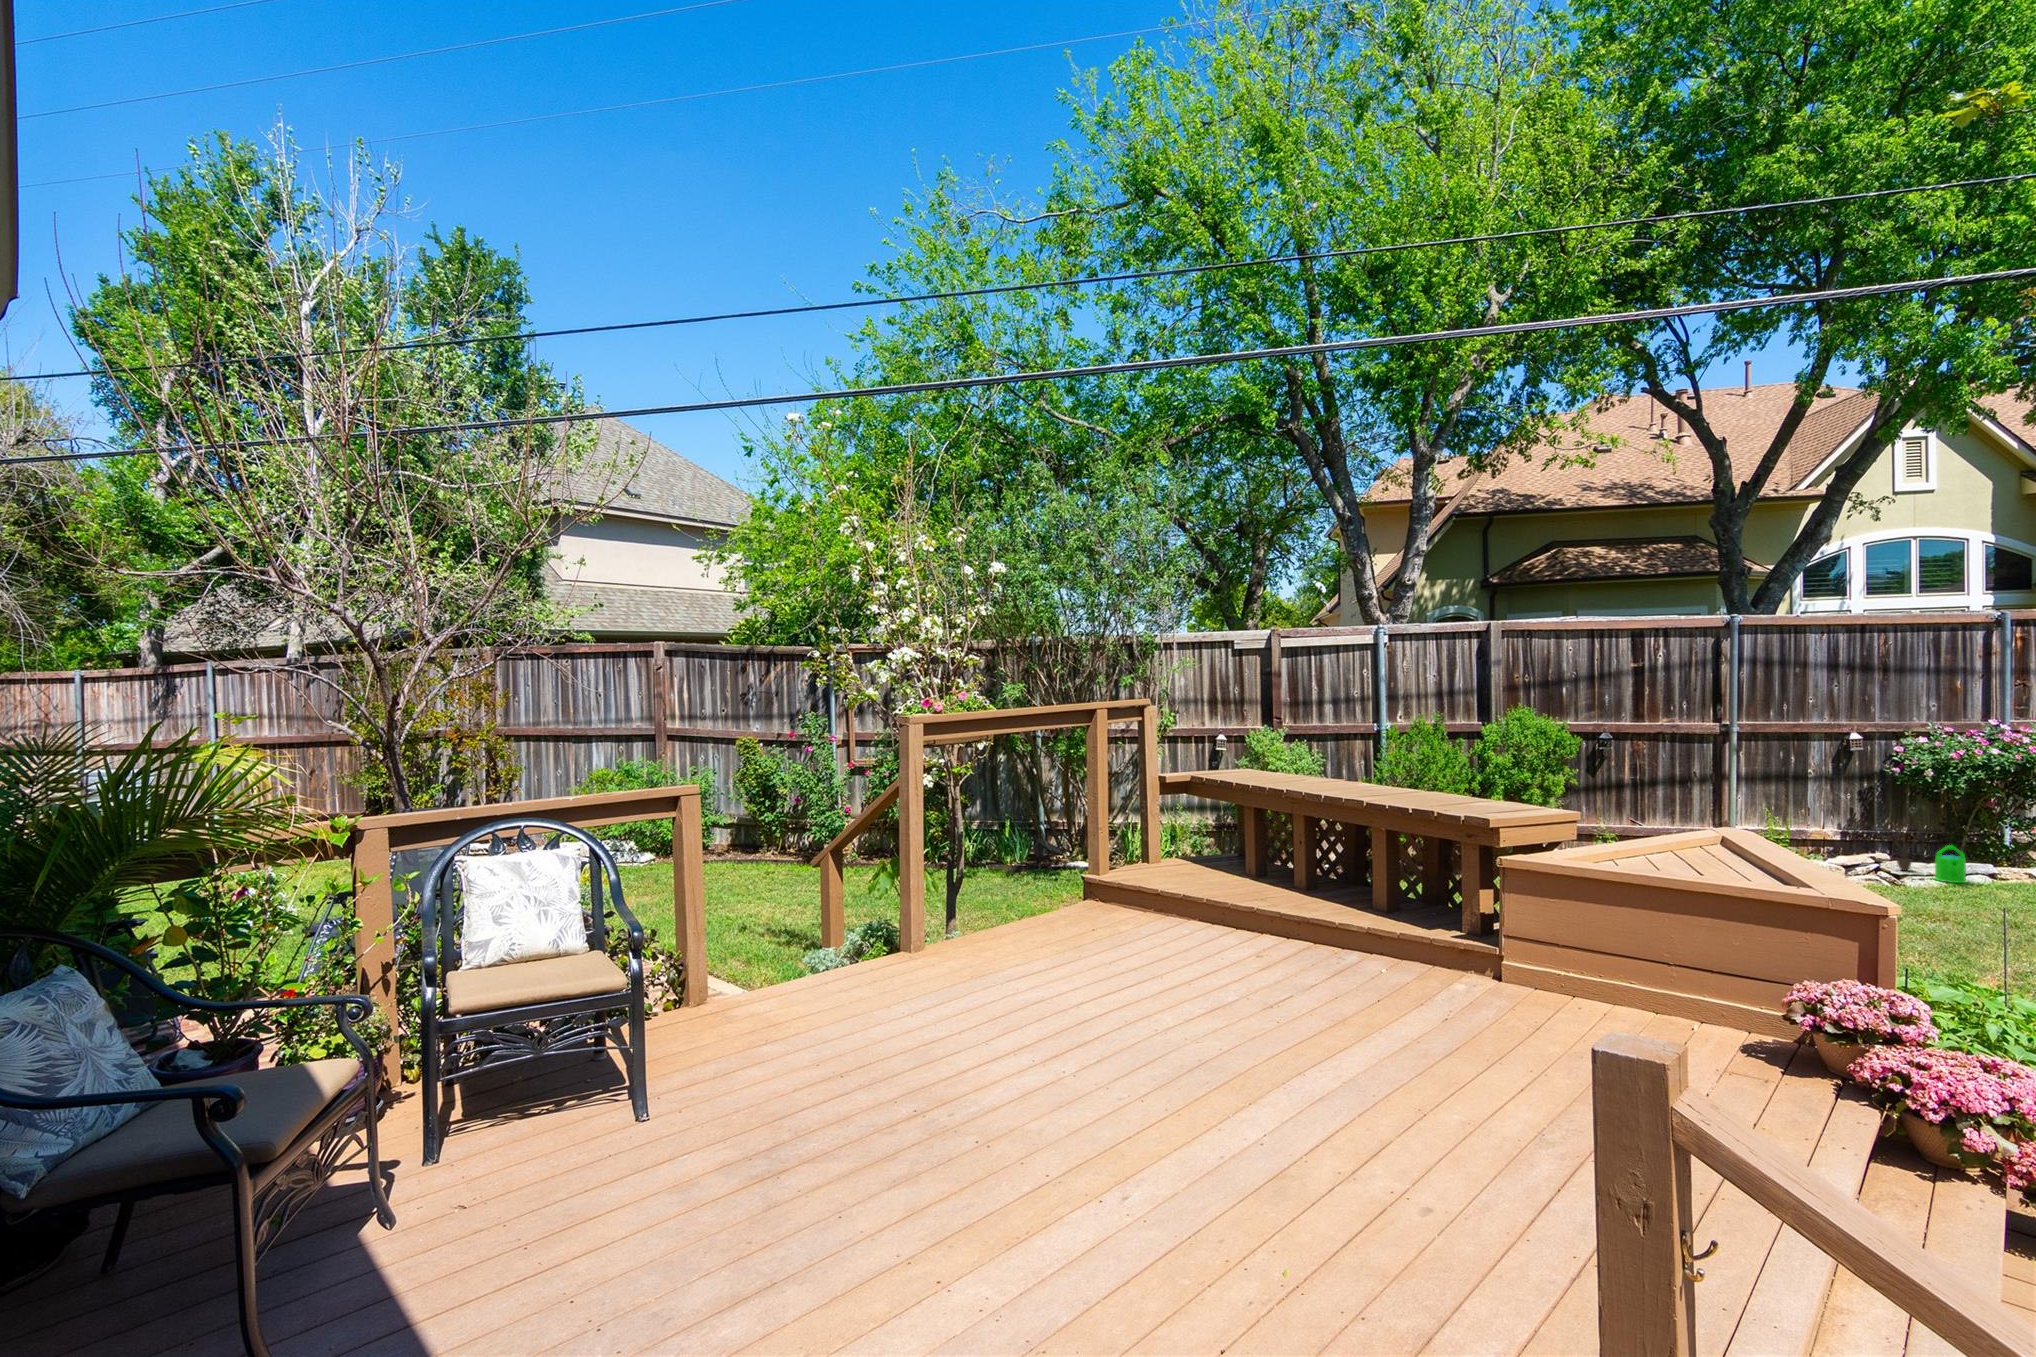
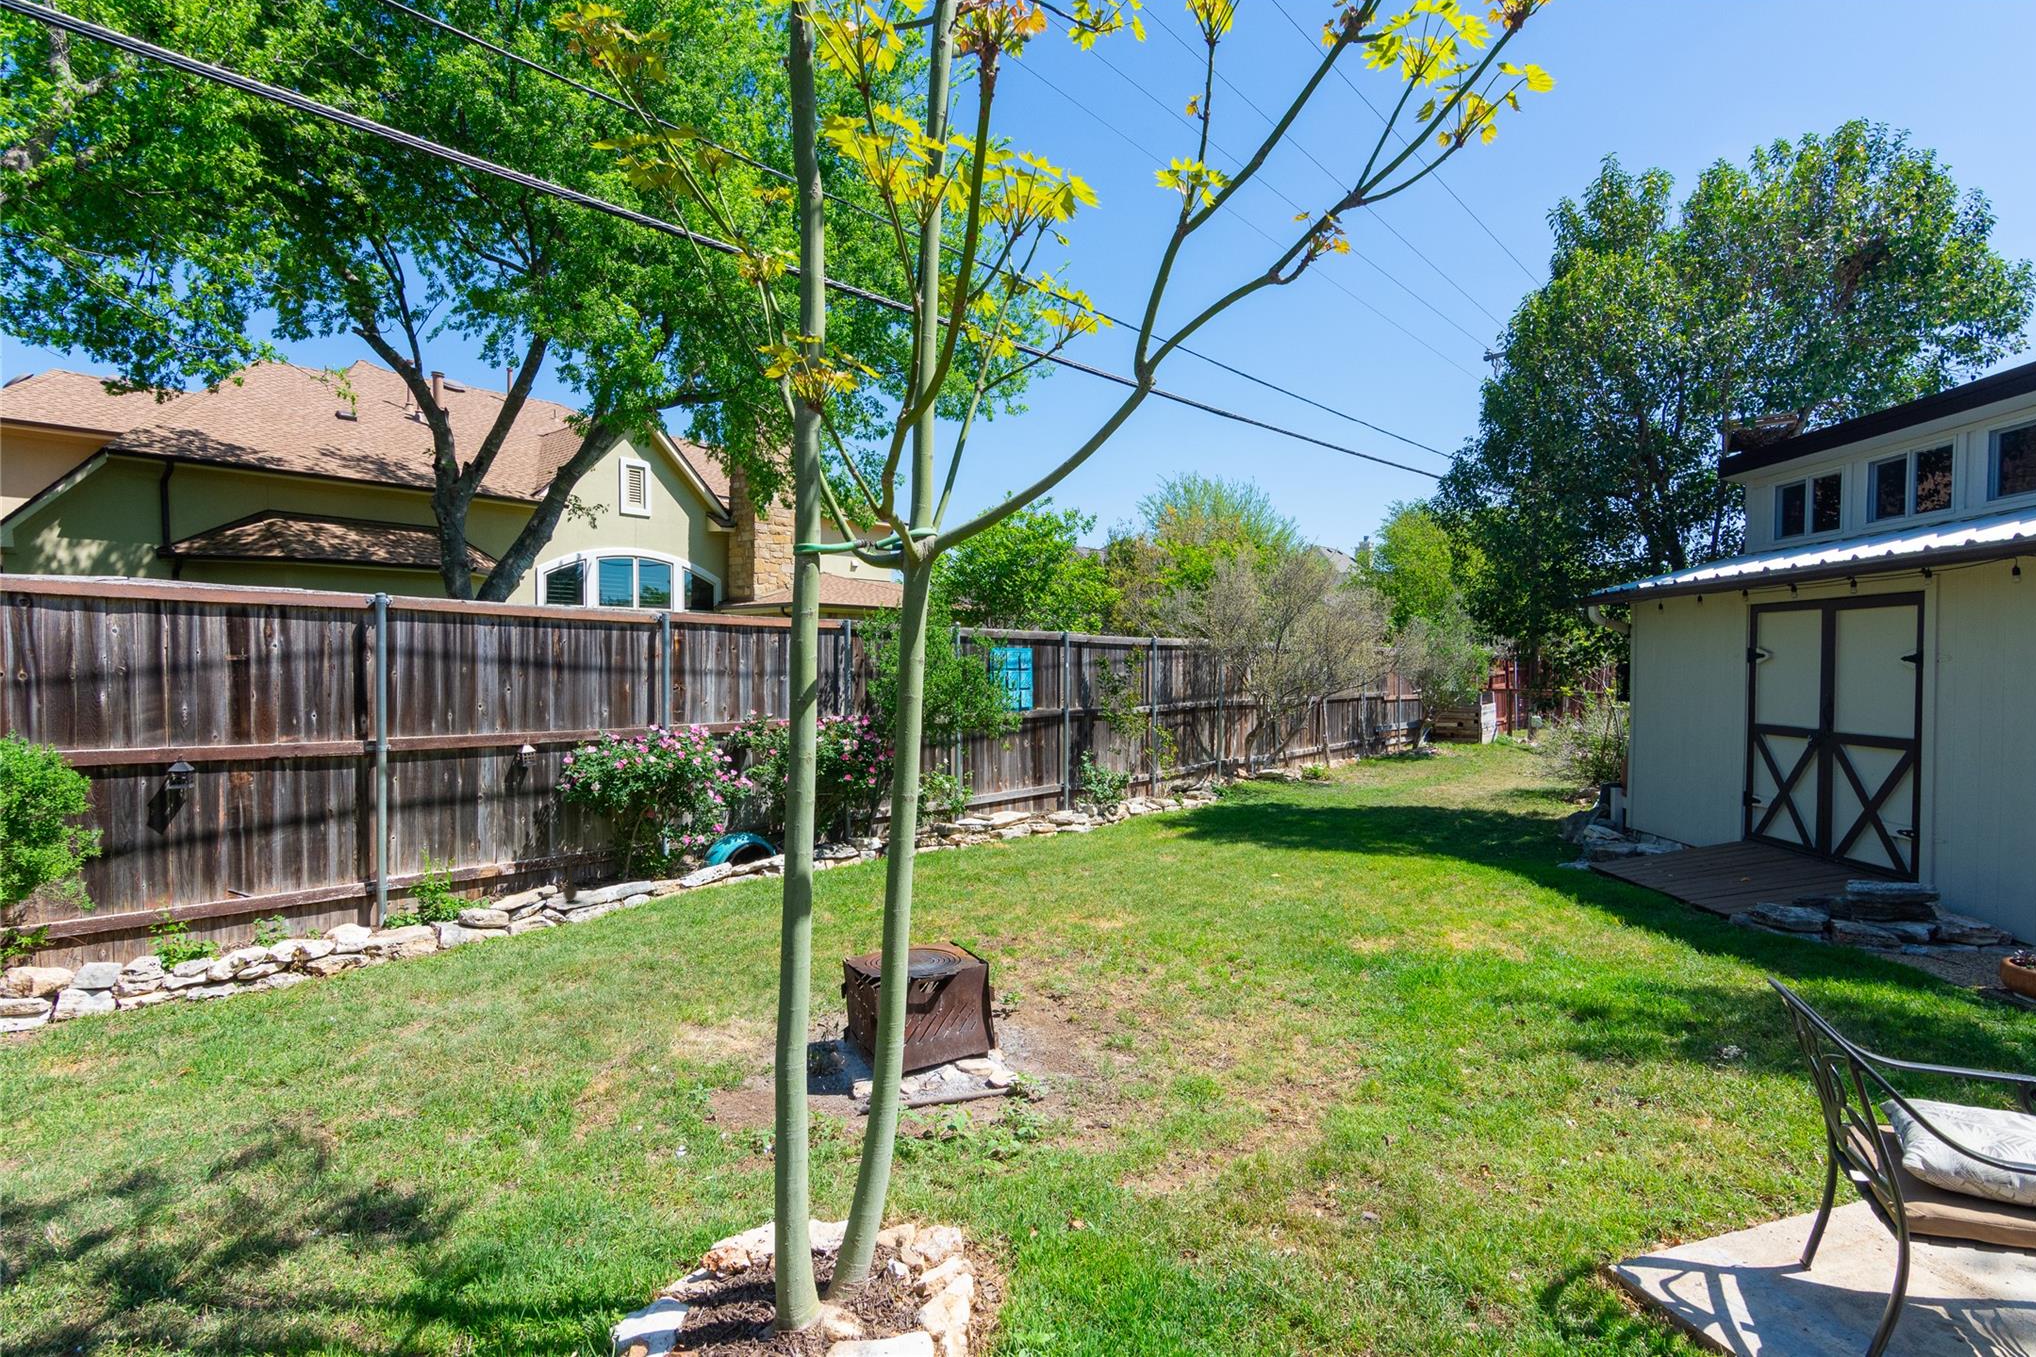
watering can: present [1935,845,1967,883] -> none [594,869,628,913]

